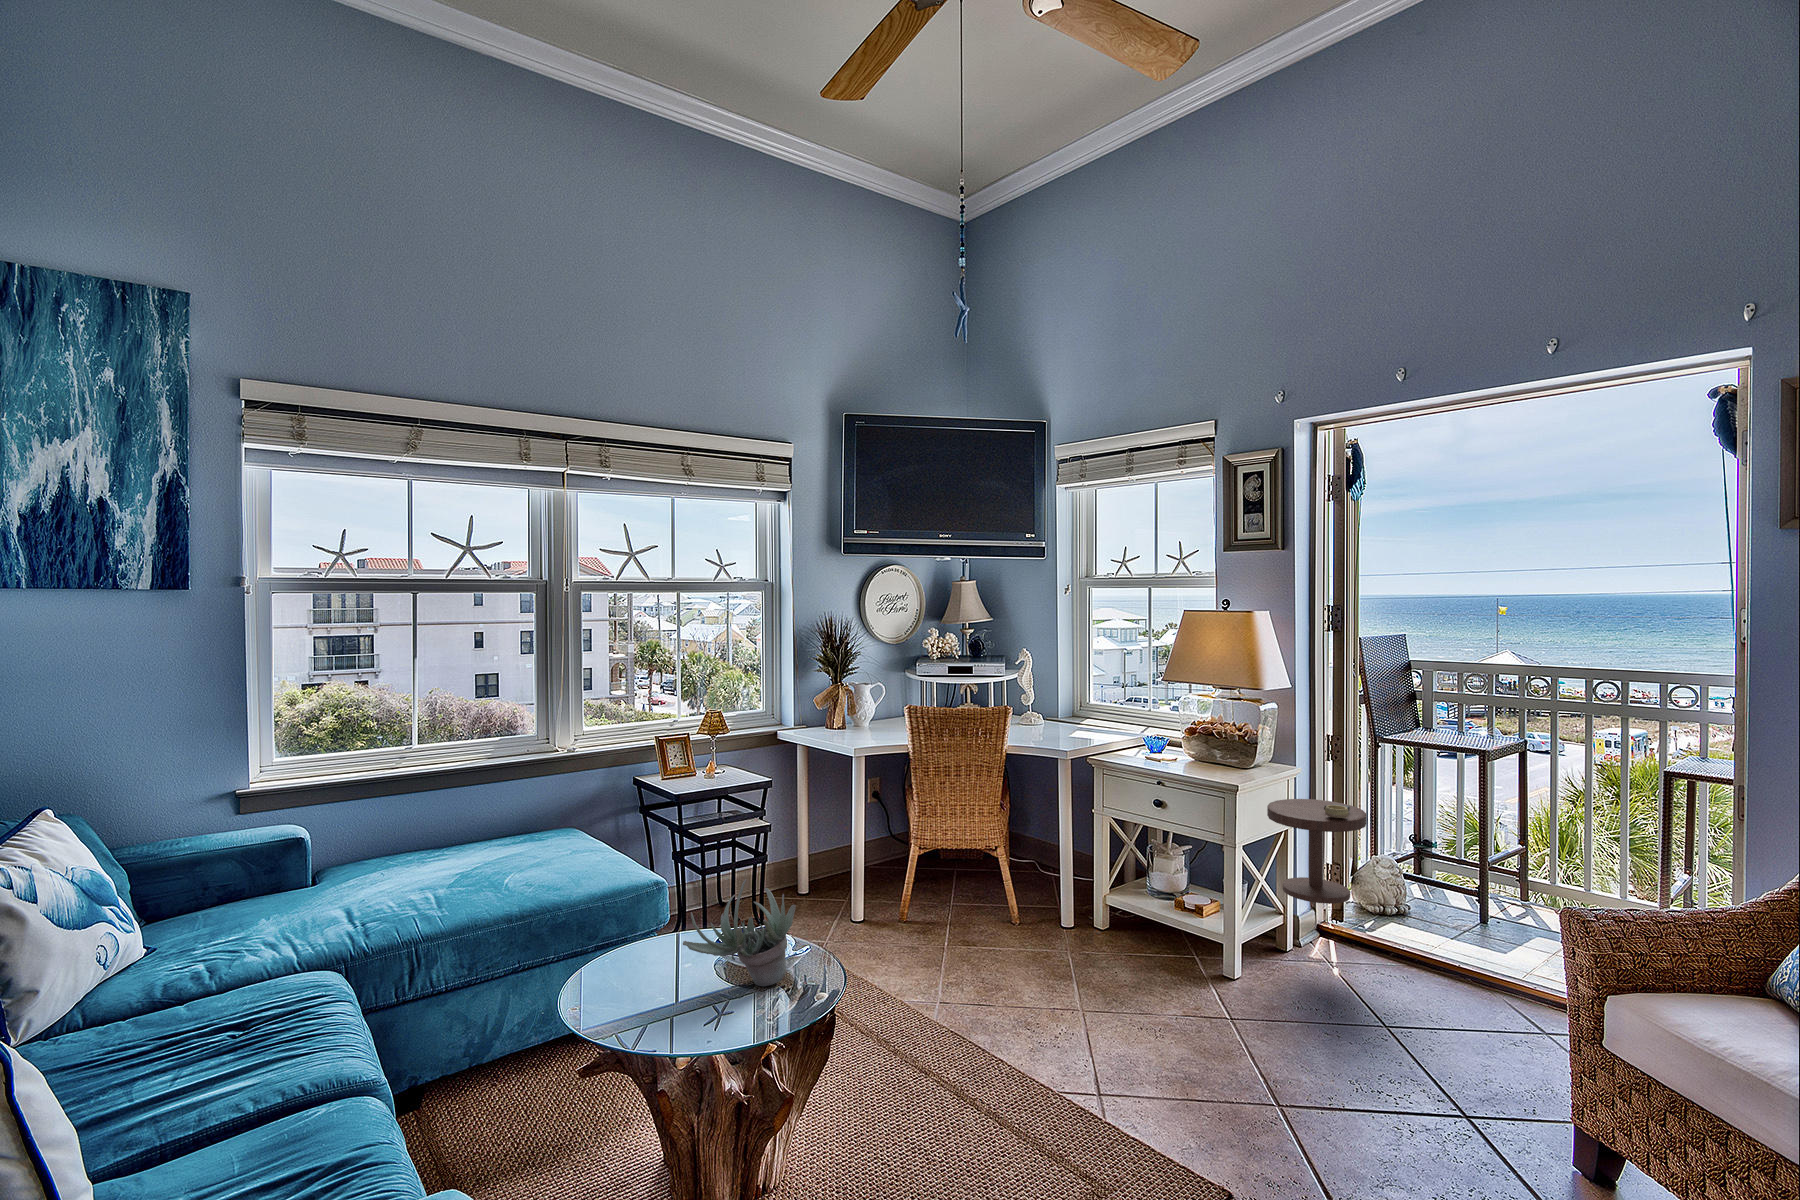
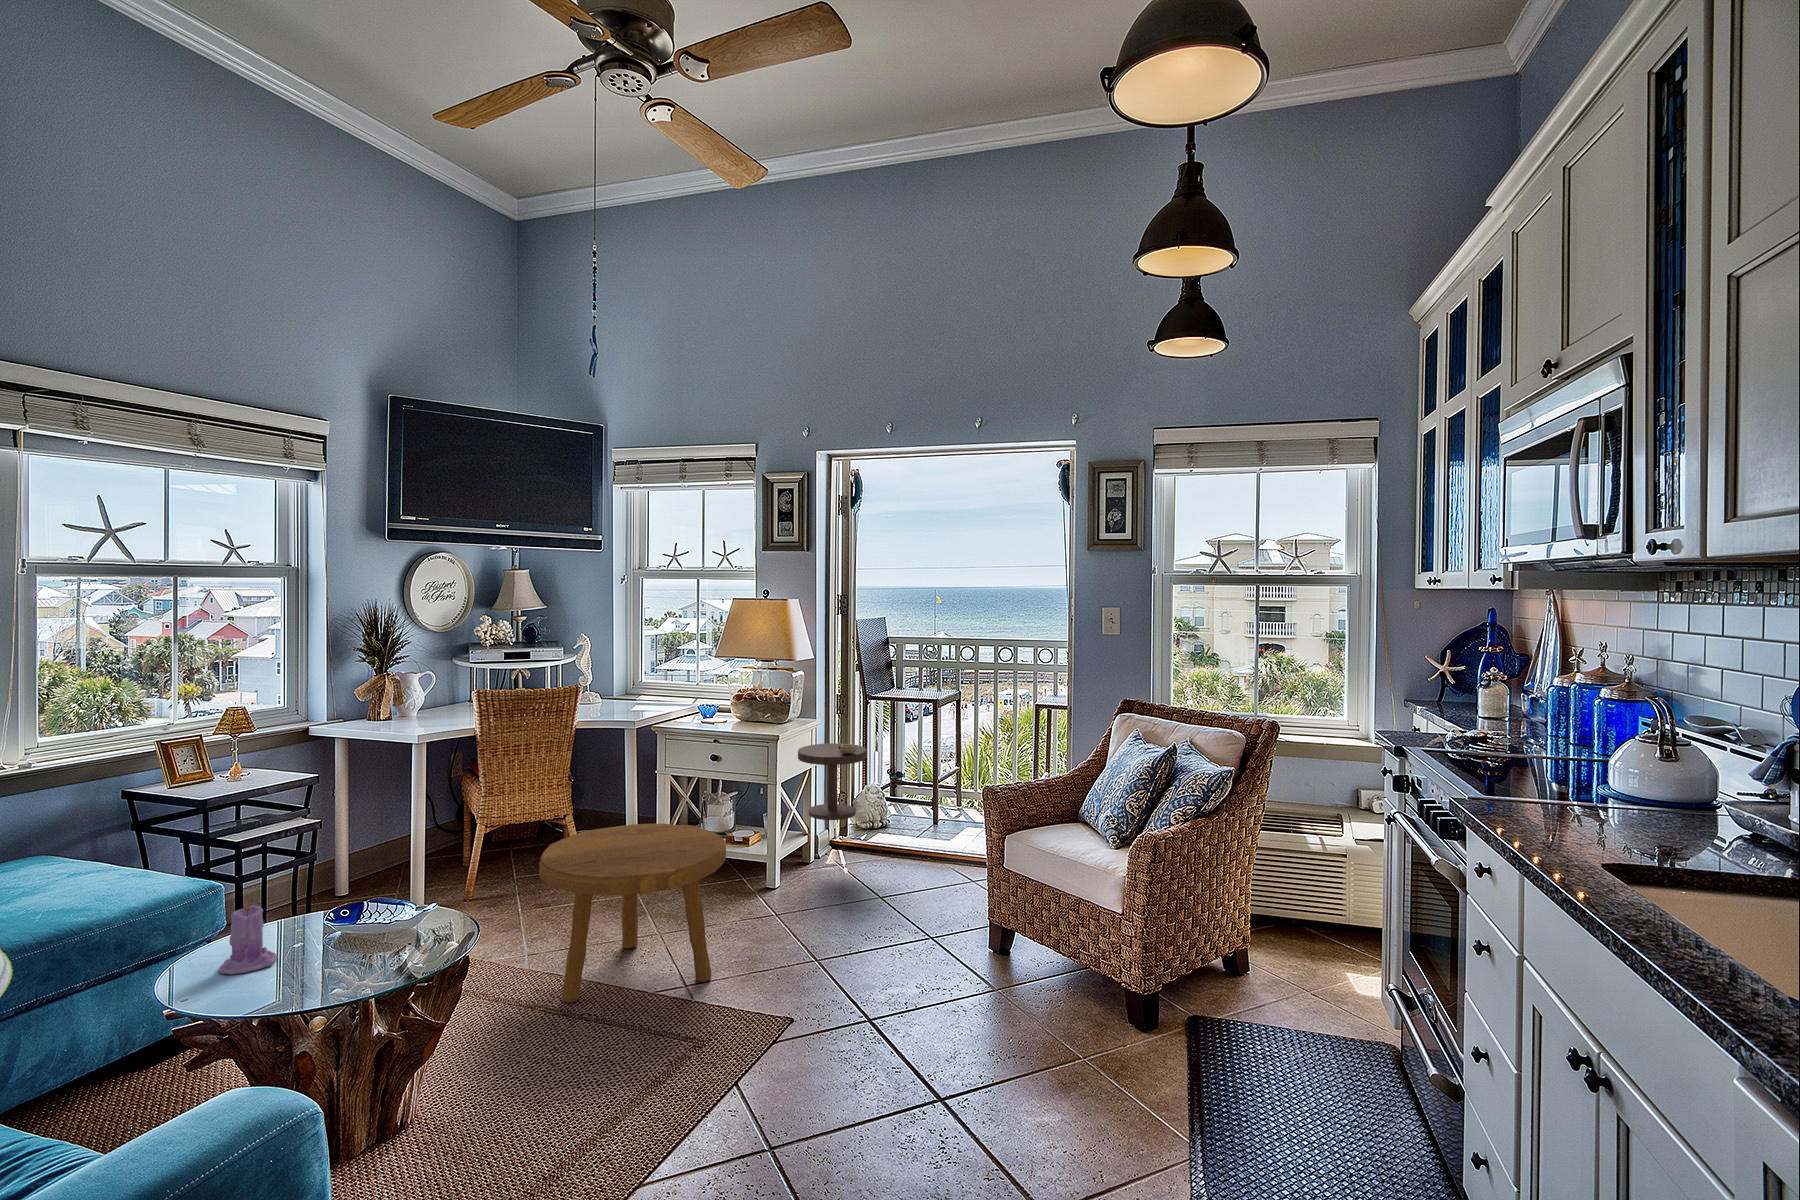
footstool: none [936,876,1152,1093] -> present [539,824,726,1003]
succulent plant: present [683,879,796,986] -> none [311,846,428,944]
candle: none [612,914,662,988] -> present [219,901,277,974]

